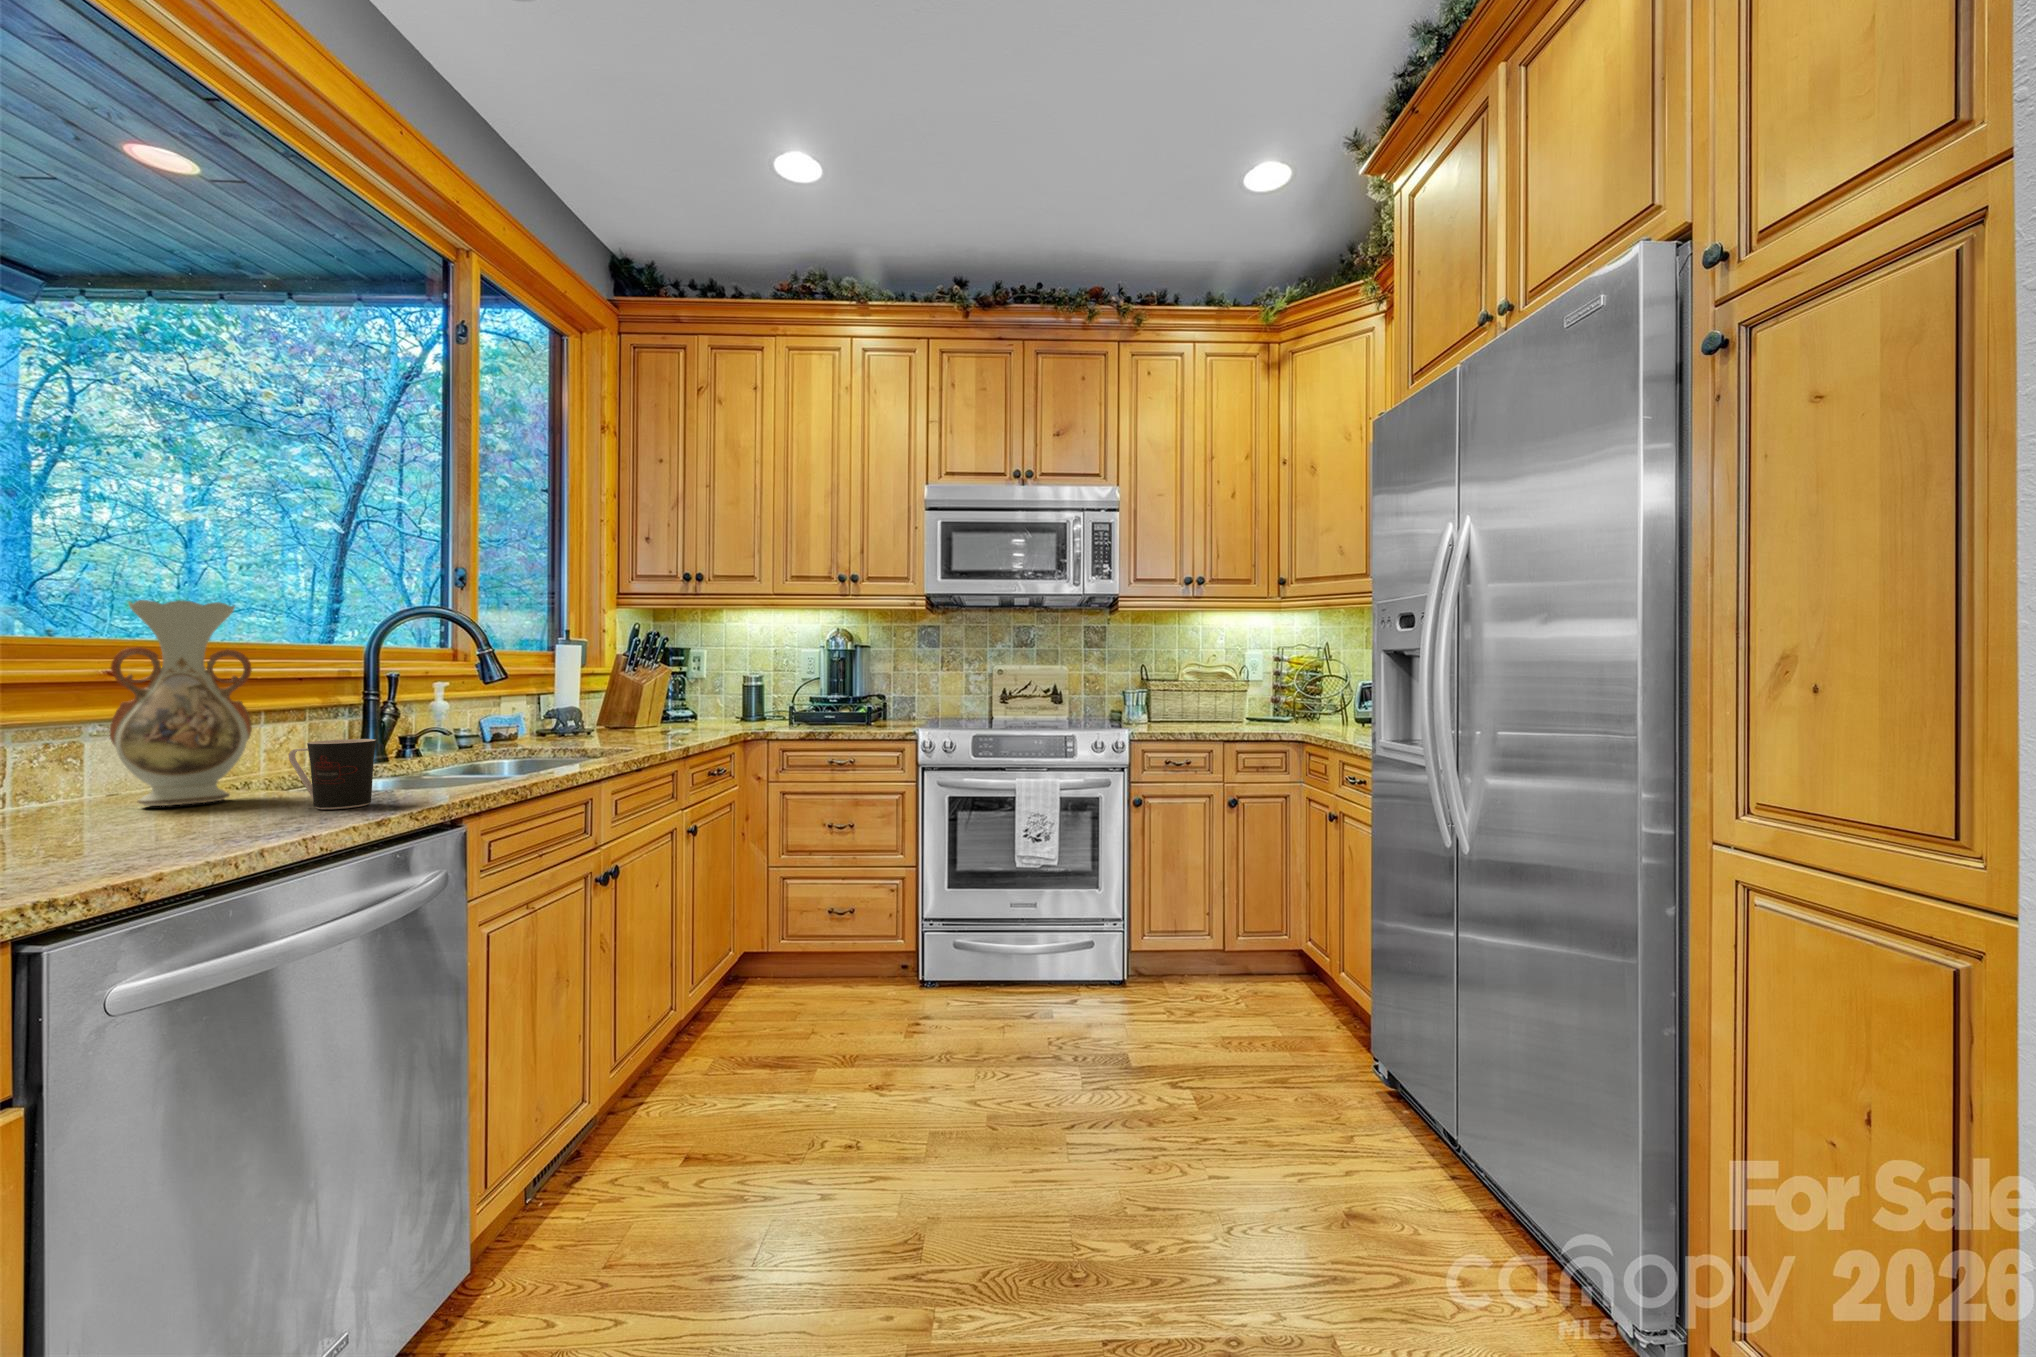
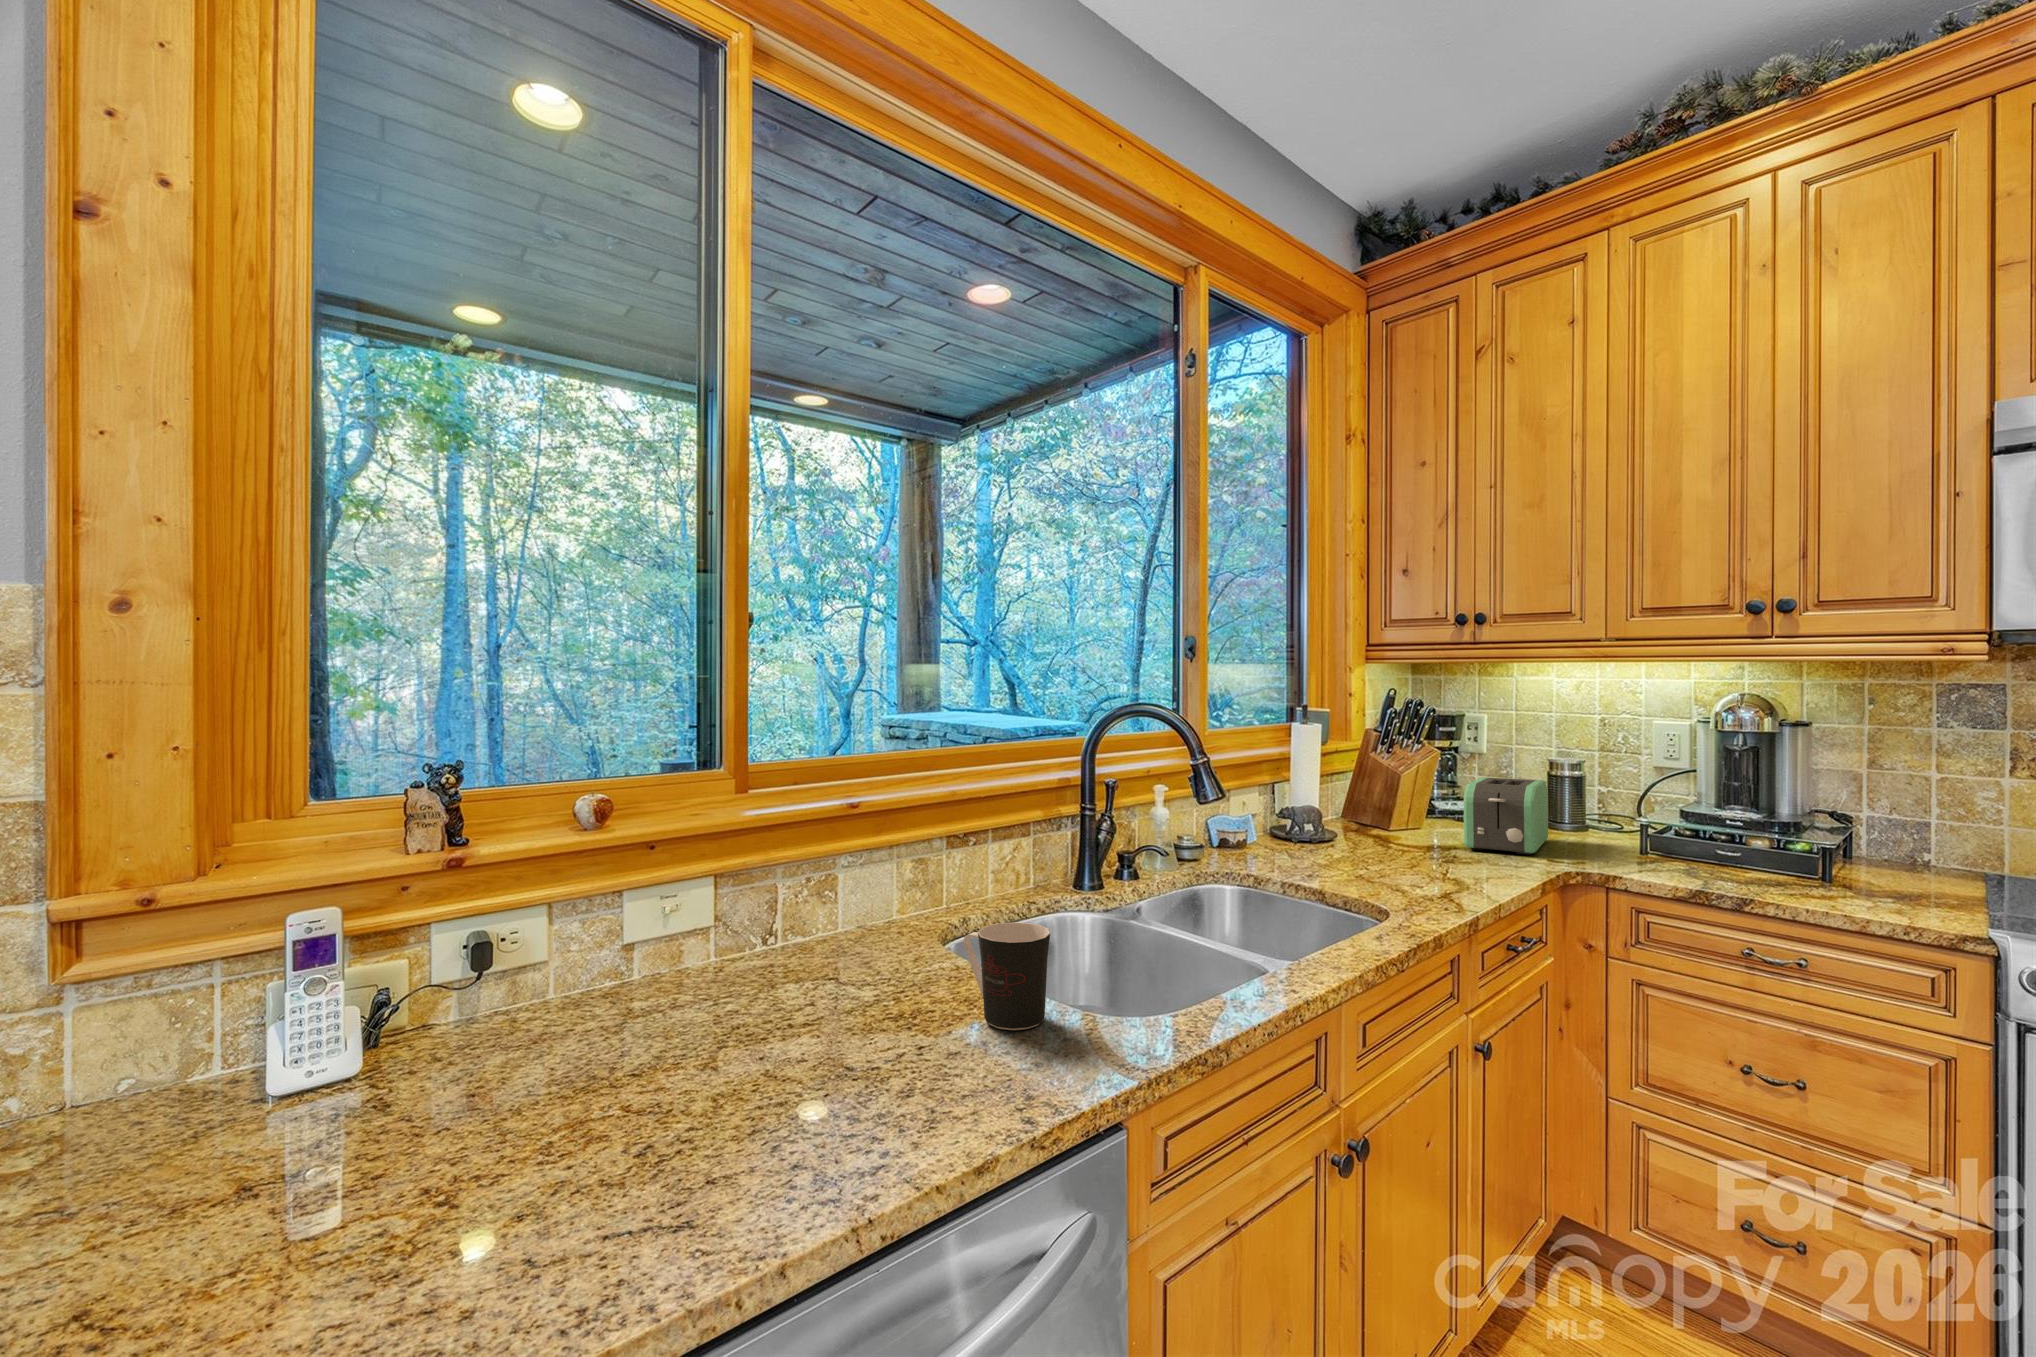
vase: present [110,600,252,806] -> none [840,731,954,967]
toaster: none [686,686,742,732] -> present [1464,777,1548,855]

